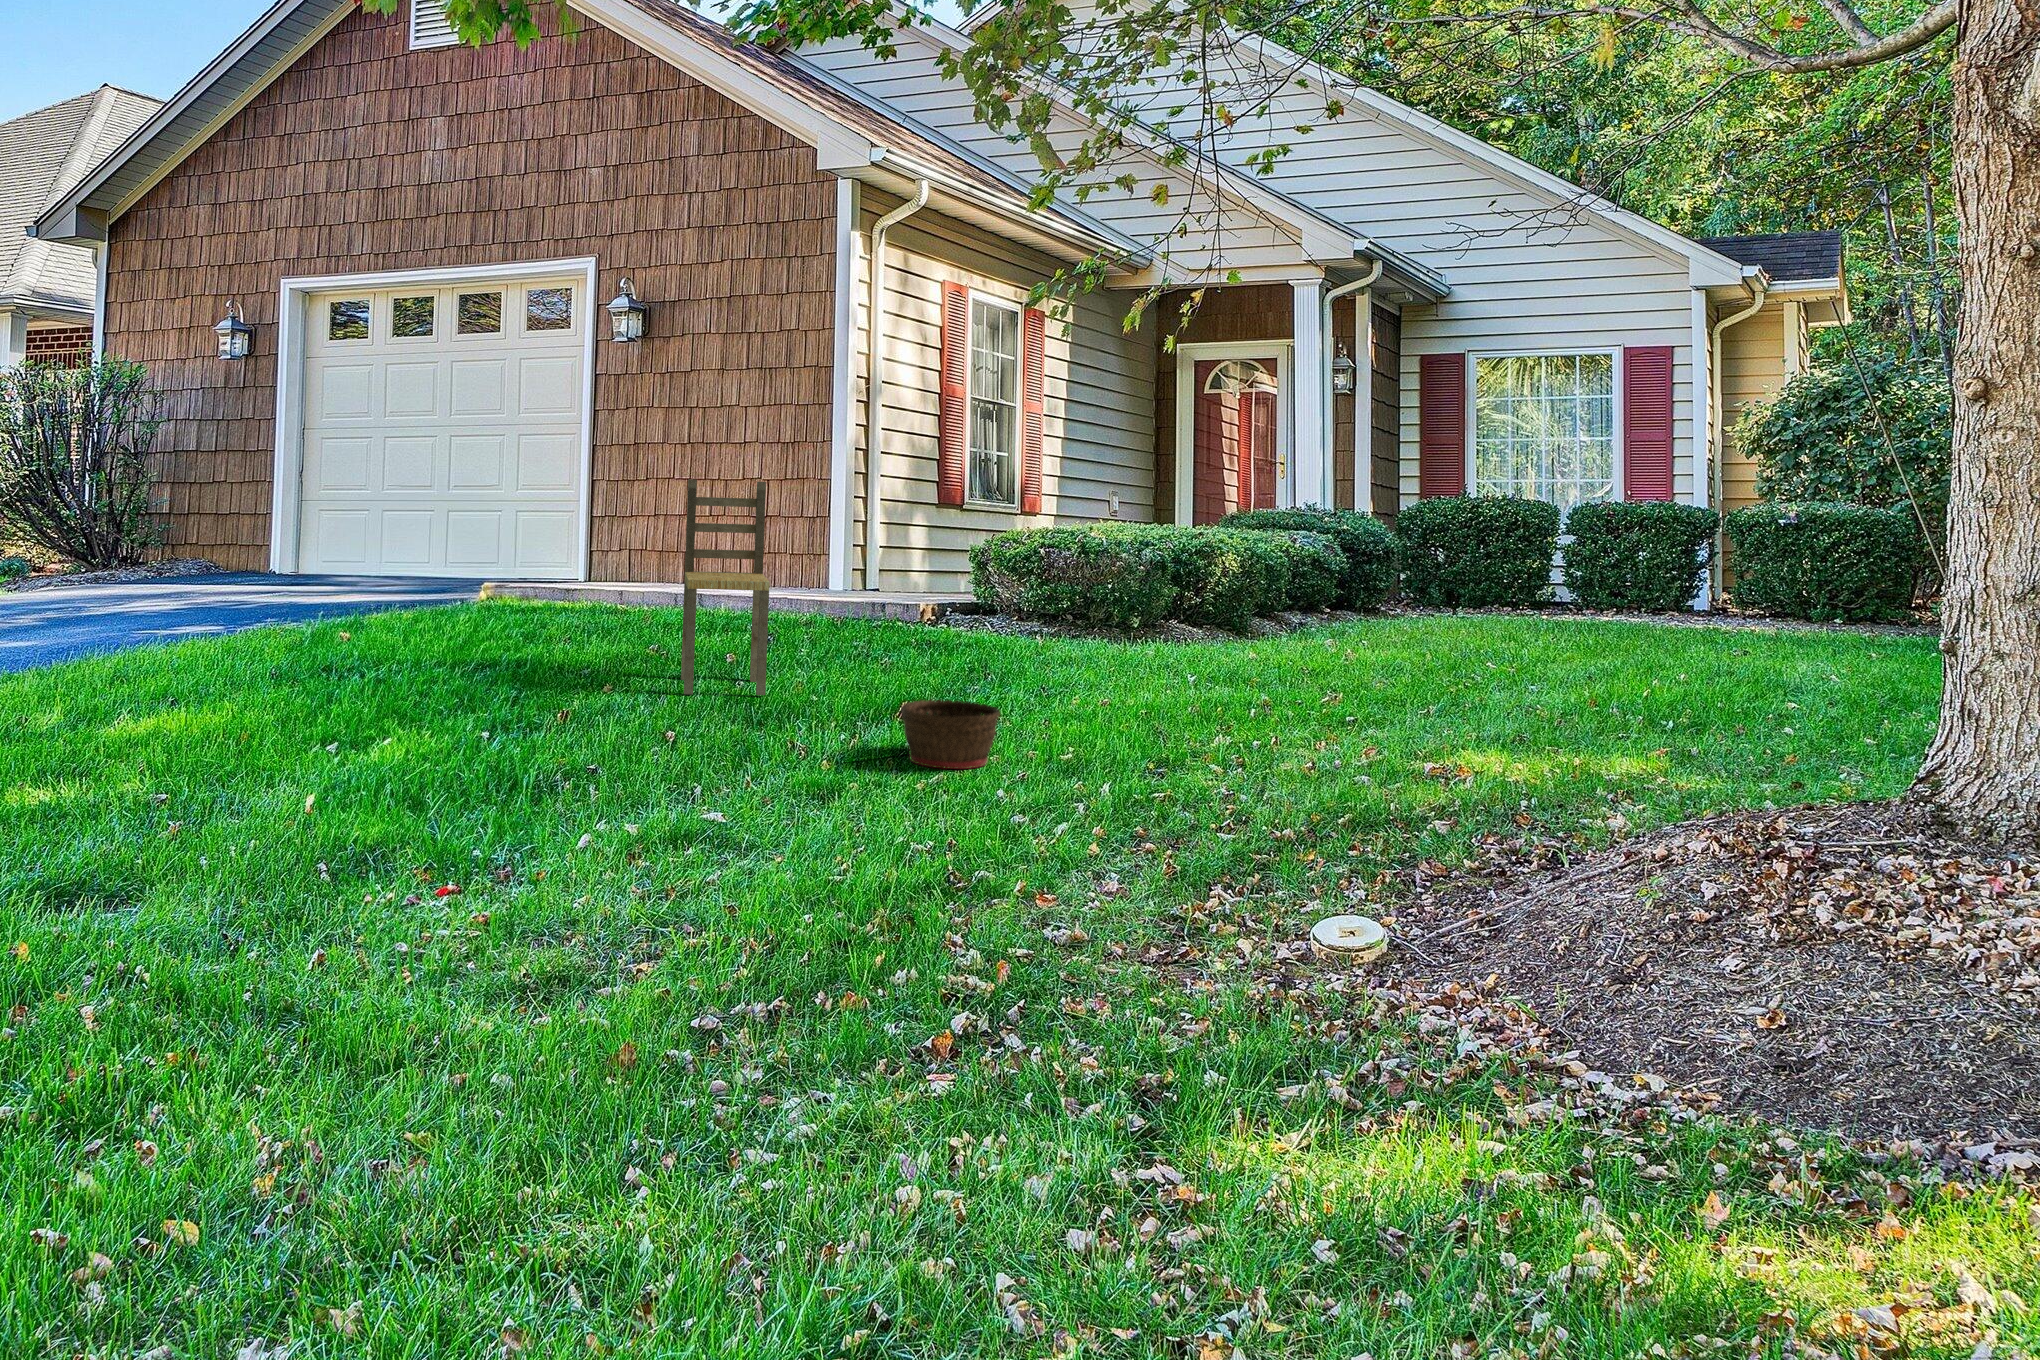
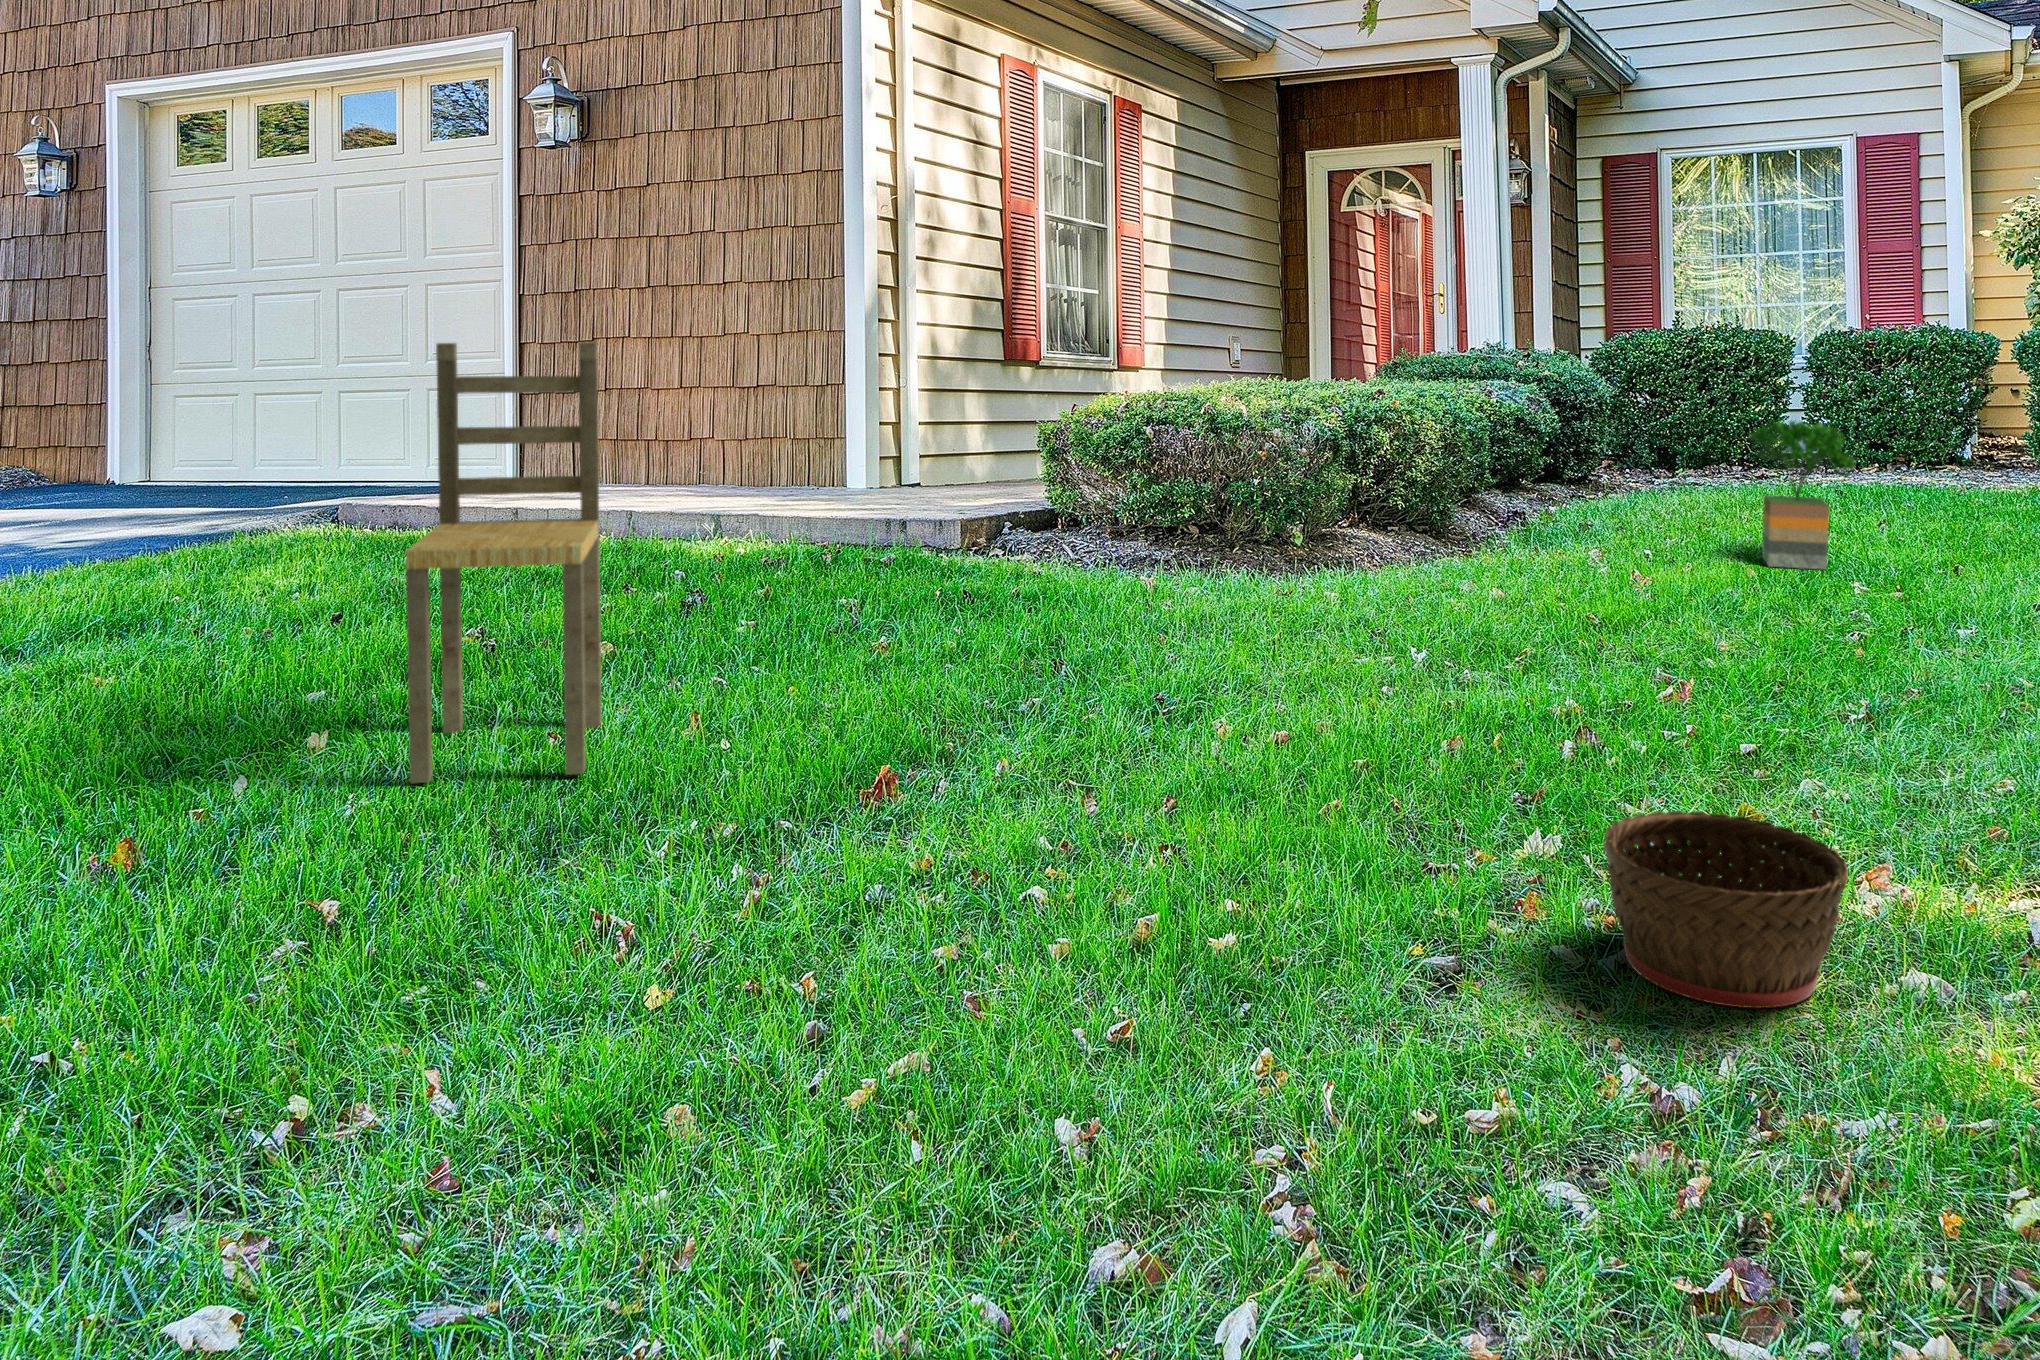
potted tree: none [1435,556,1503,654] -> present [1749,420,1854,570]
basket: present [901,700,1000,769] -> present [1603,811,1848,1008]

